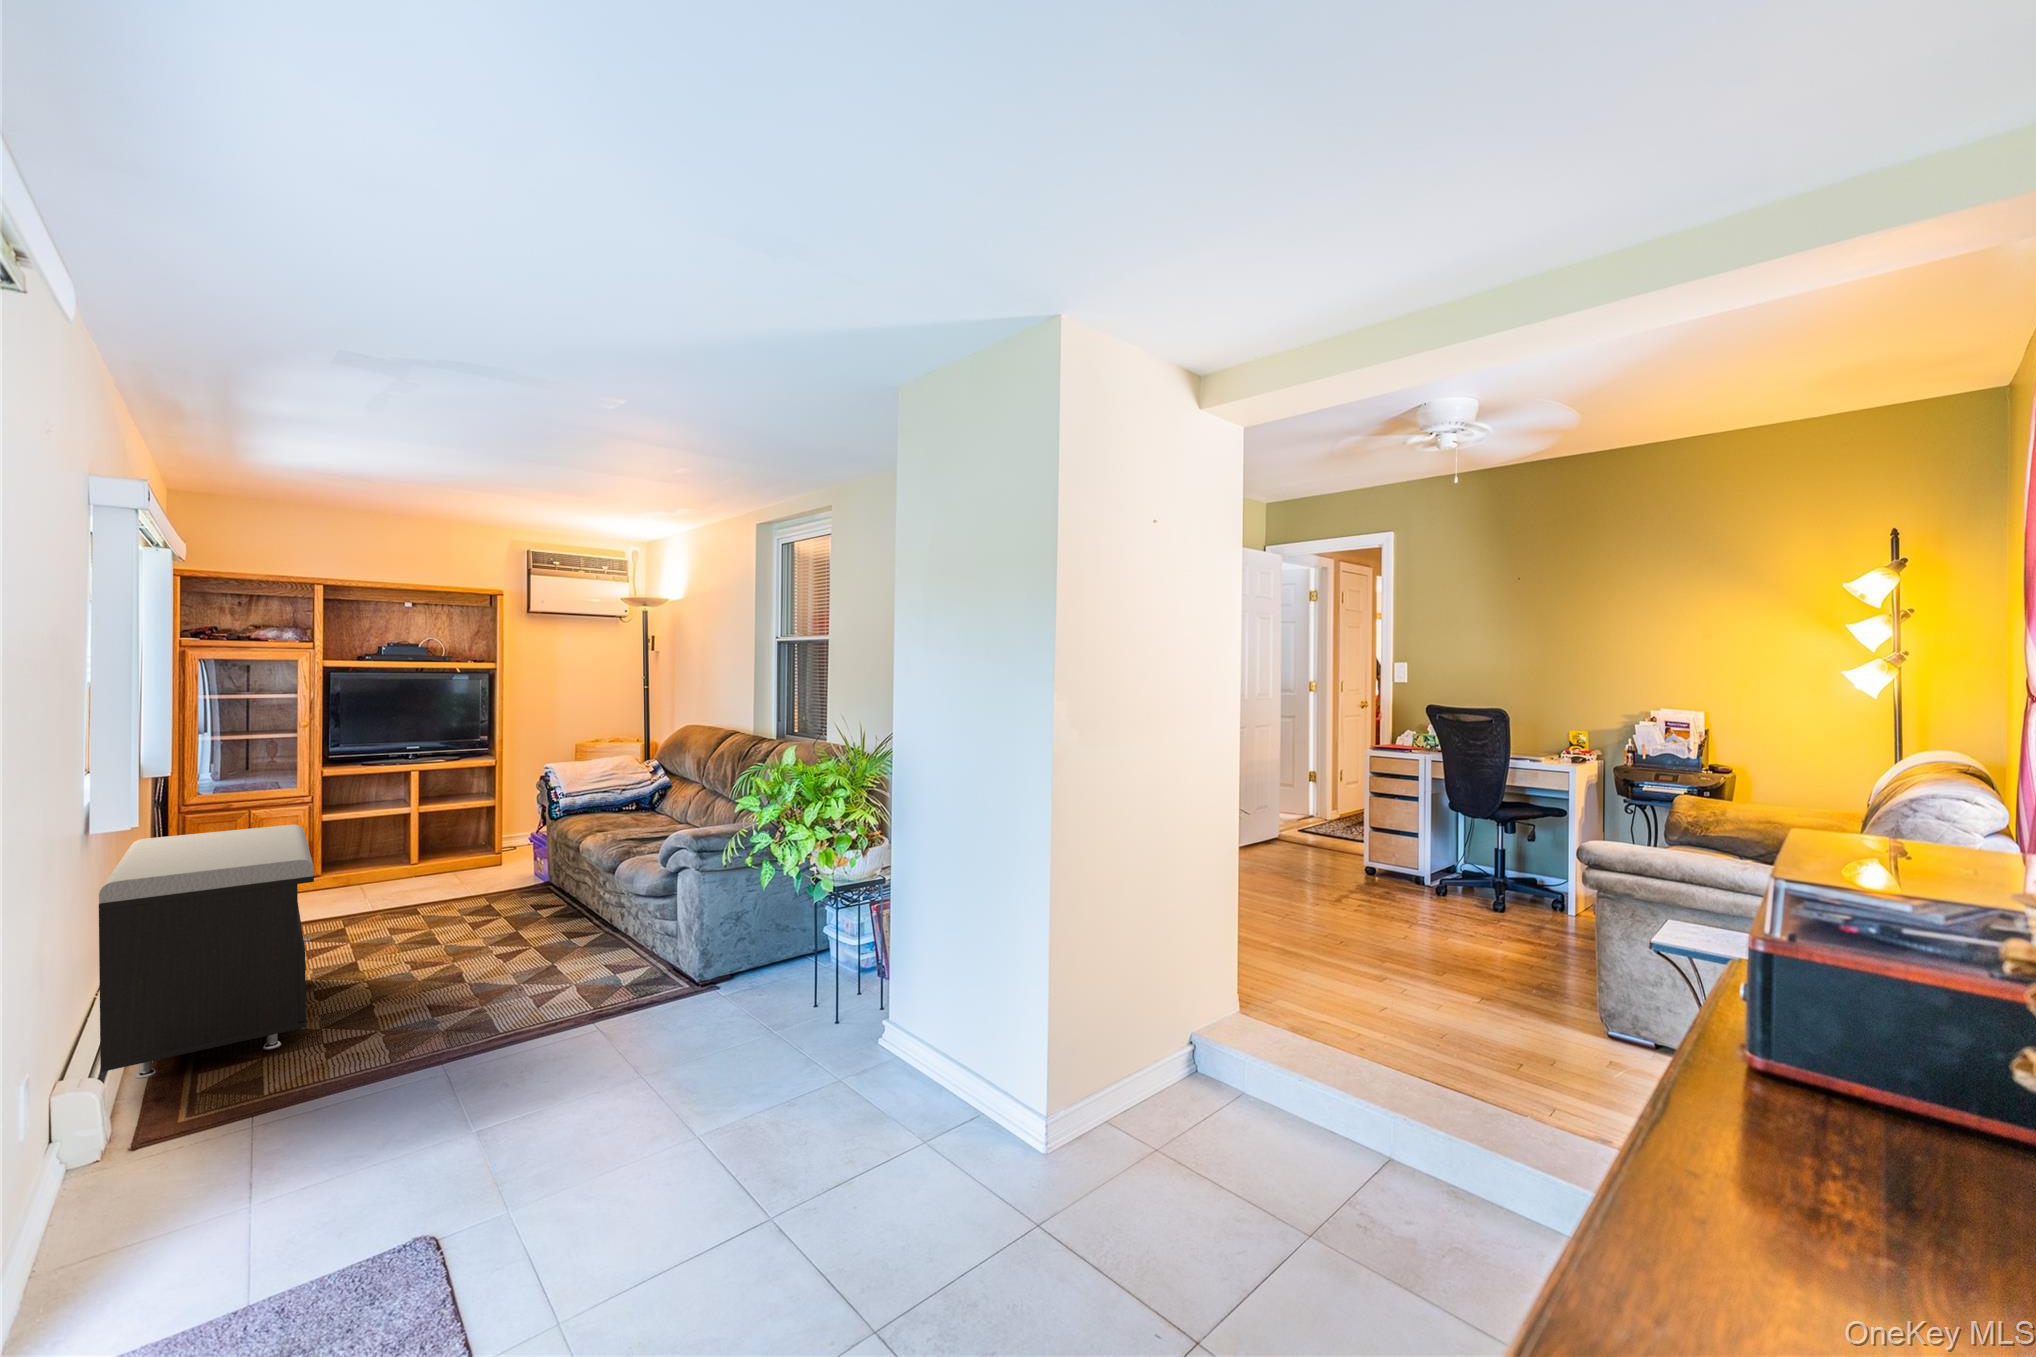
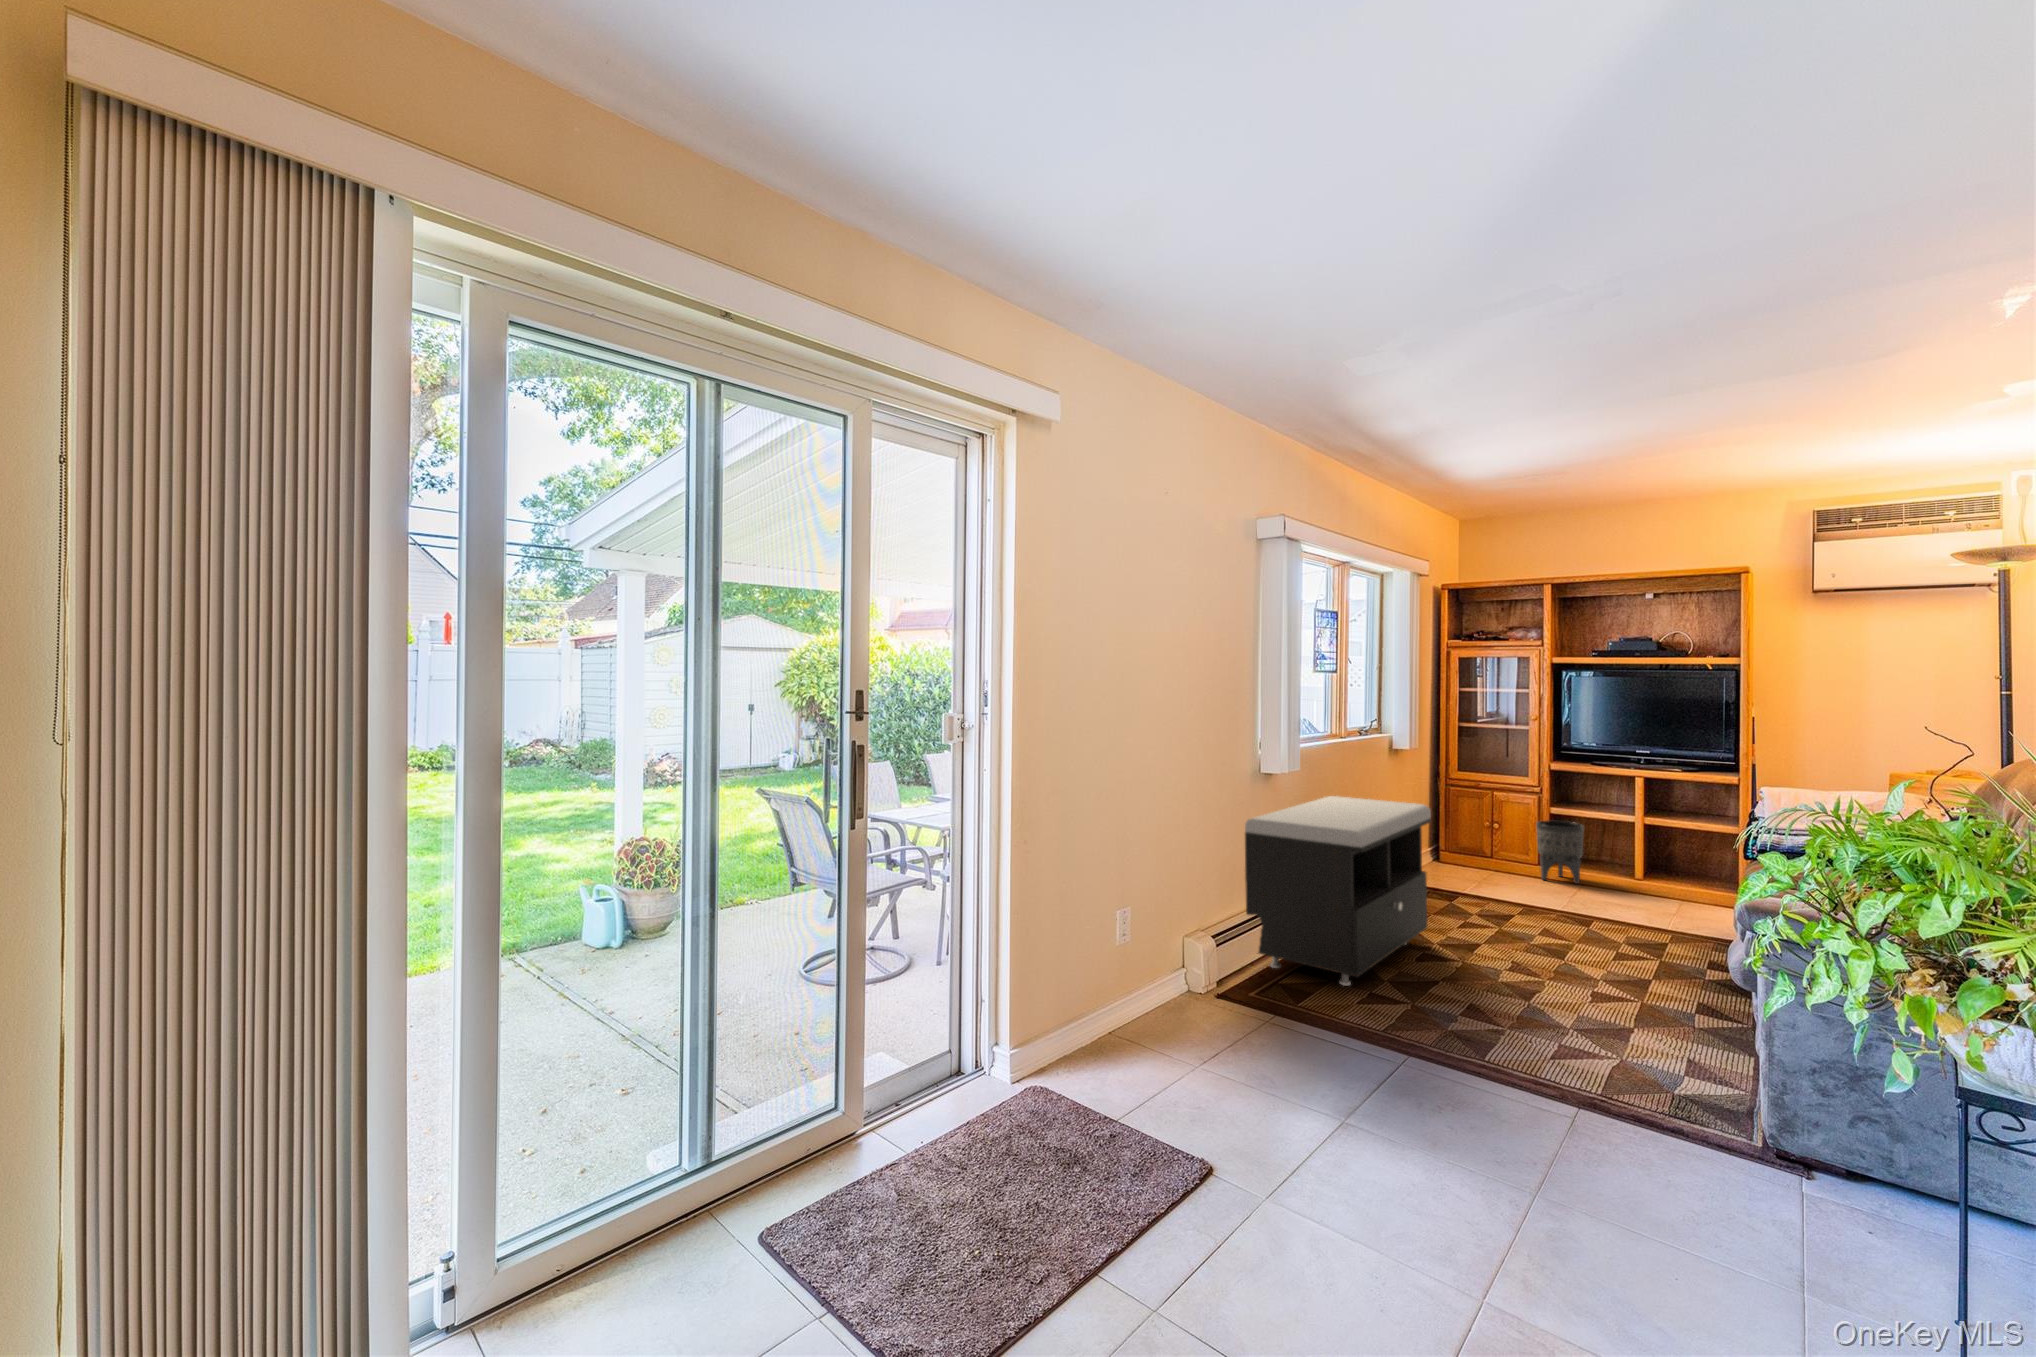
planter: none [315,826,366,892] -> present [1536,820,1584,884]

